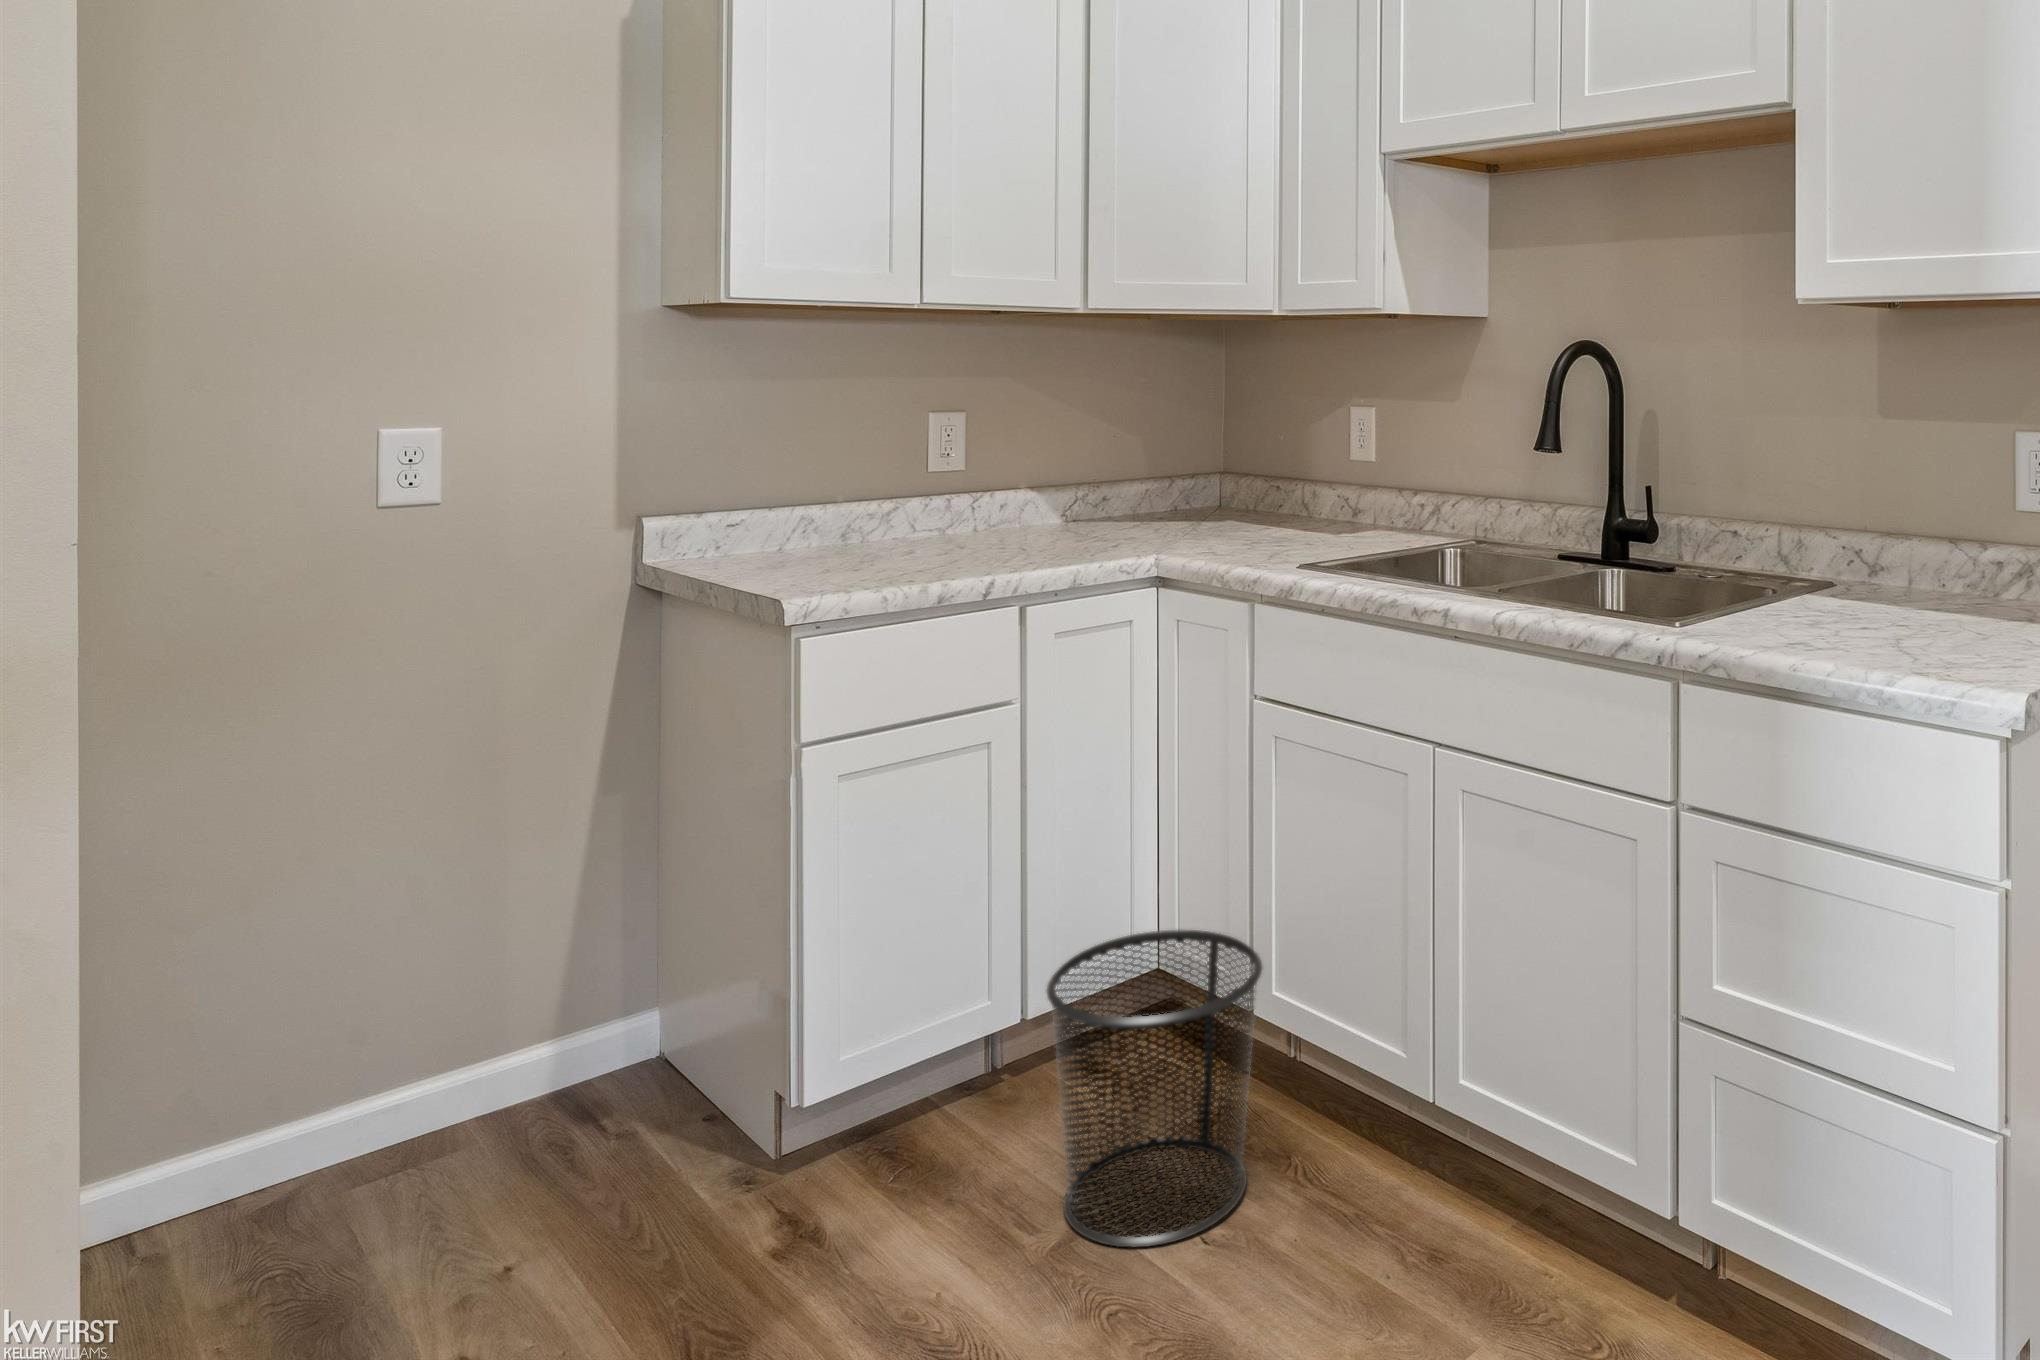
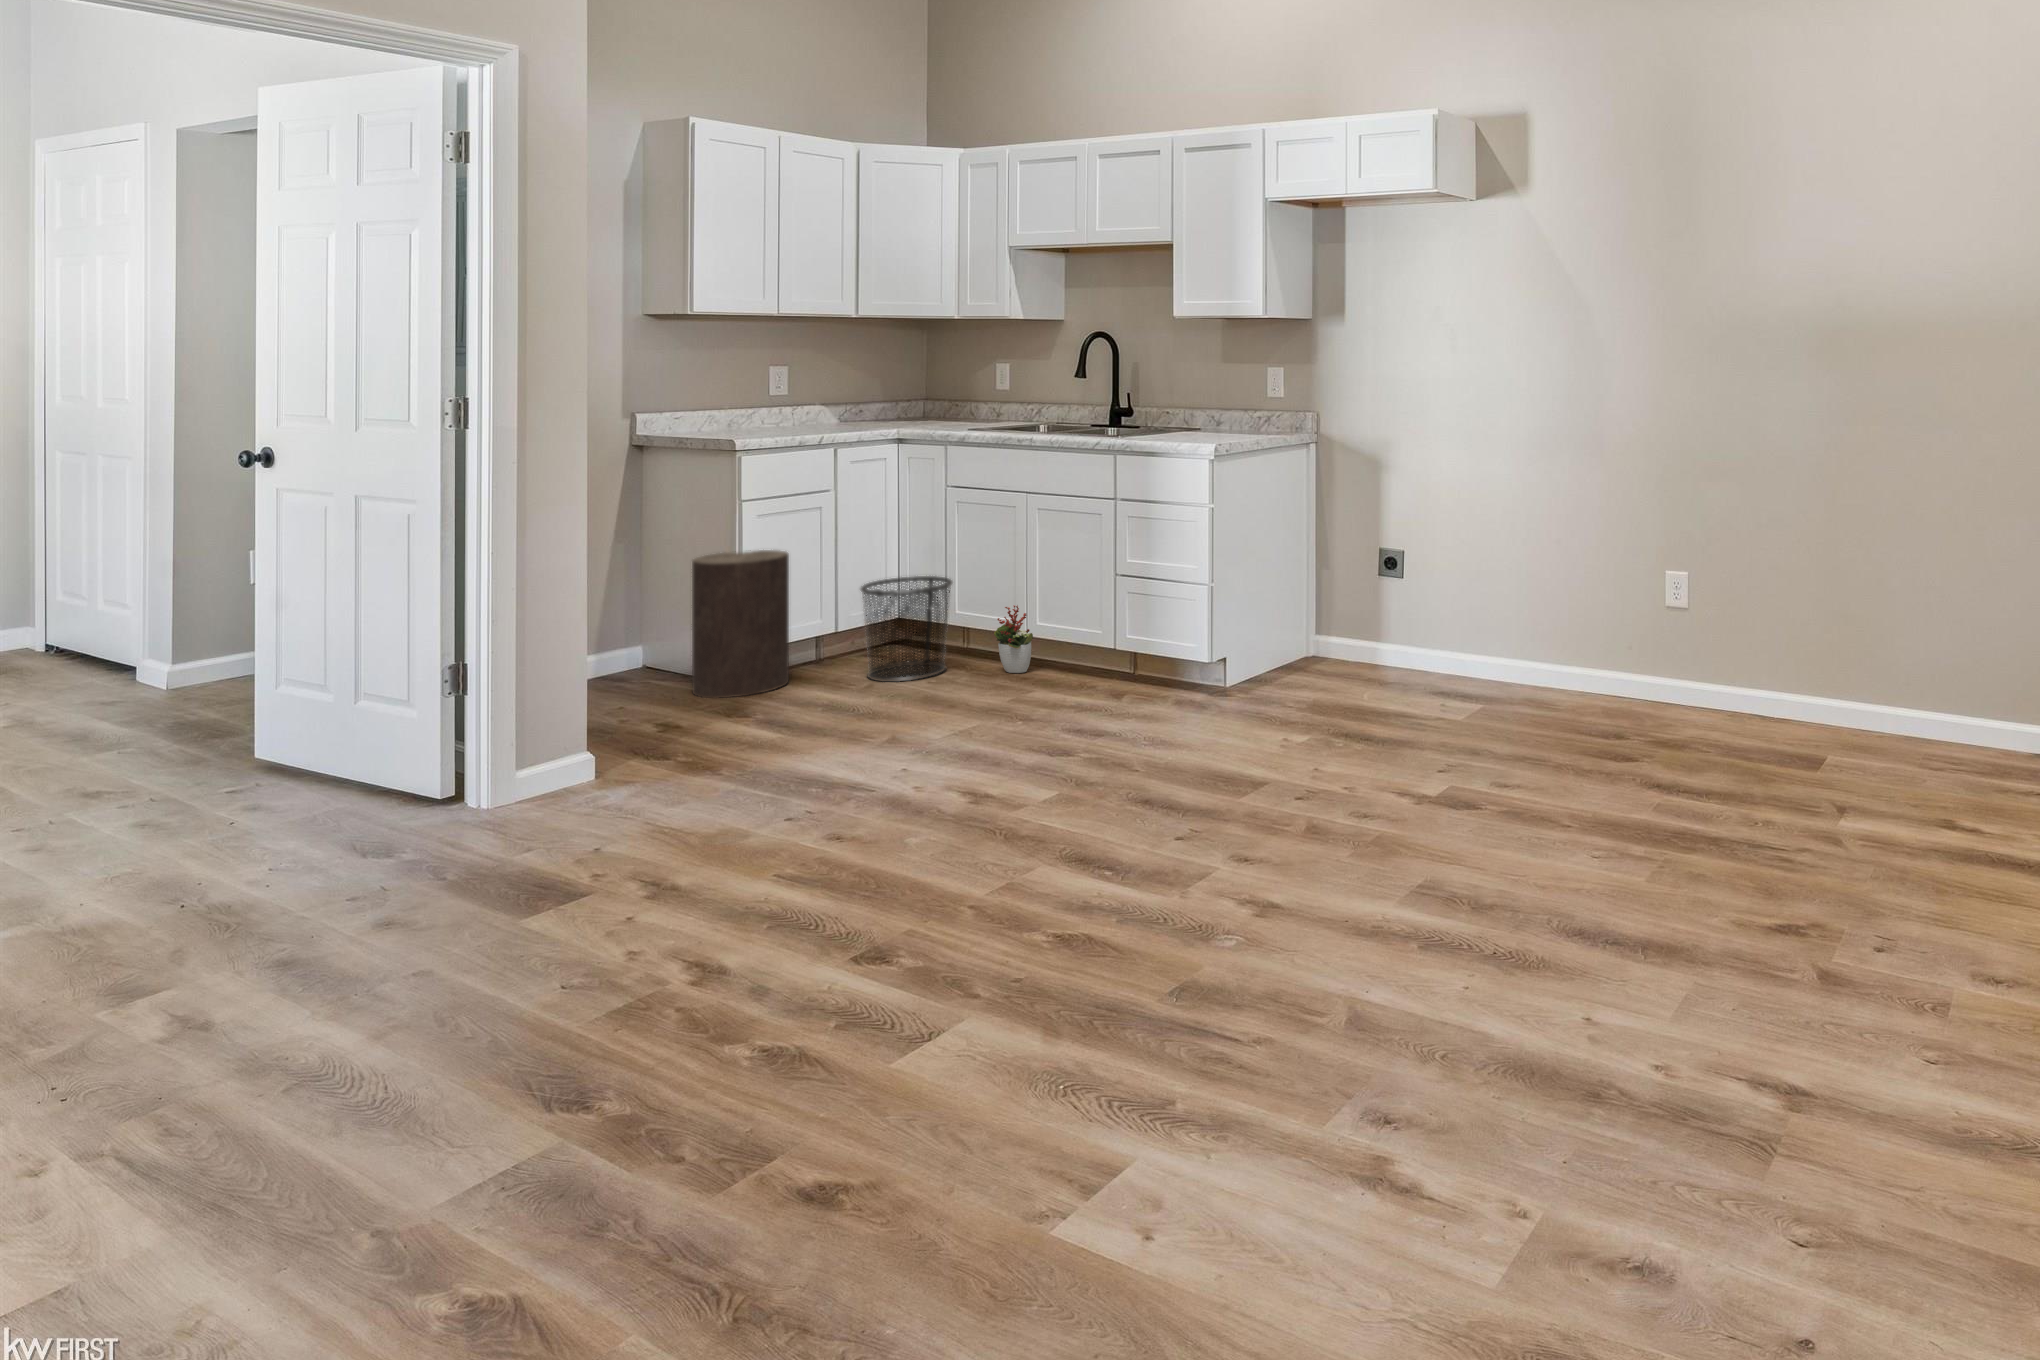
stool: none [660,866,889,1294] -> present [692,550,789,698]
decorative plant: none [1358,1045,1452,1236] -> present [994,606,1033,673]

